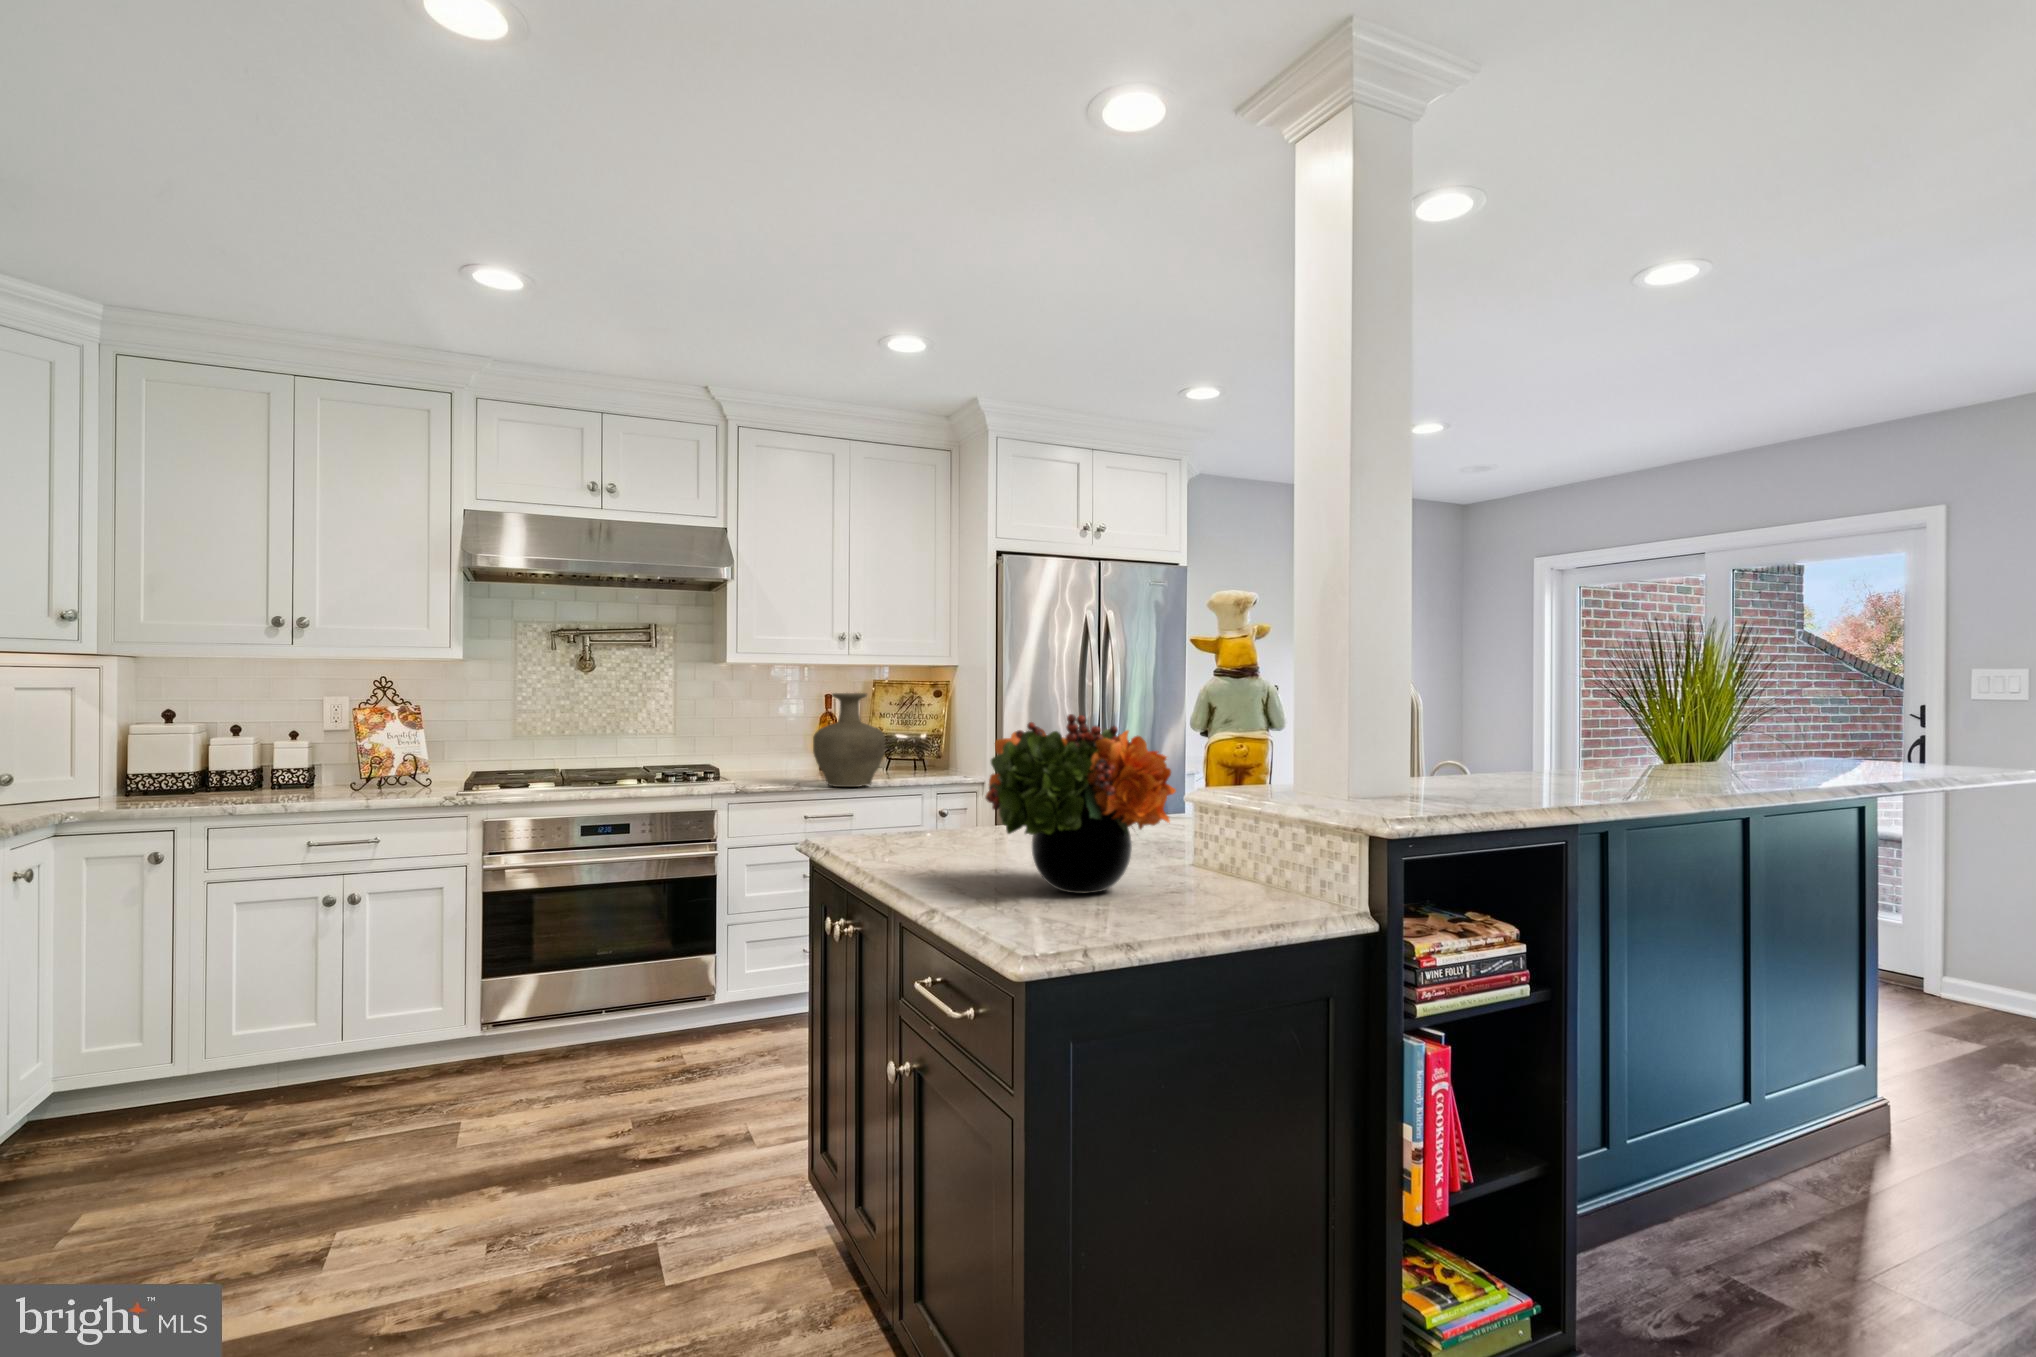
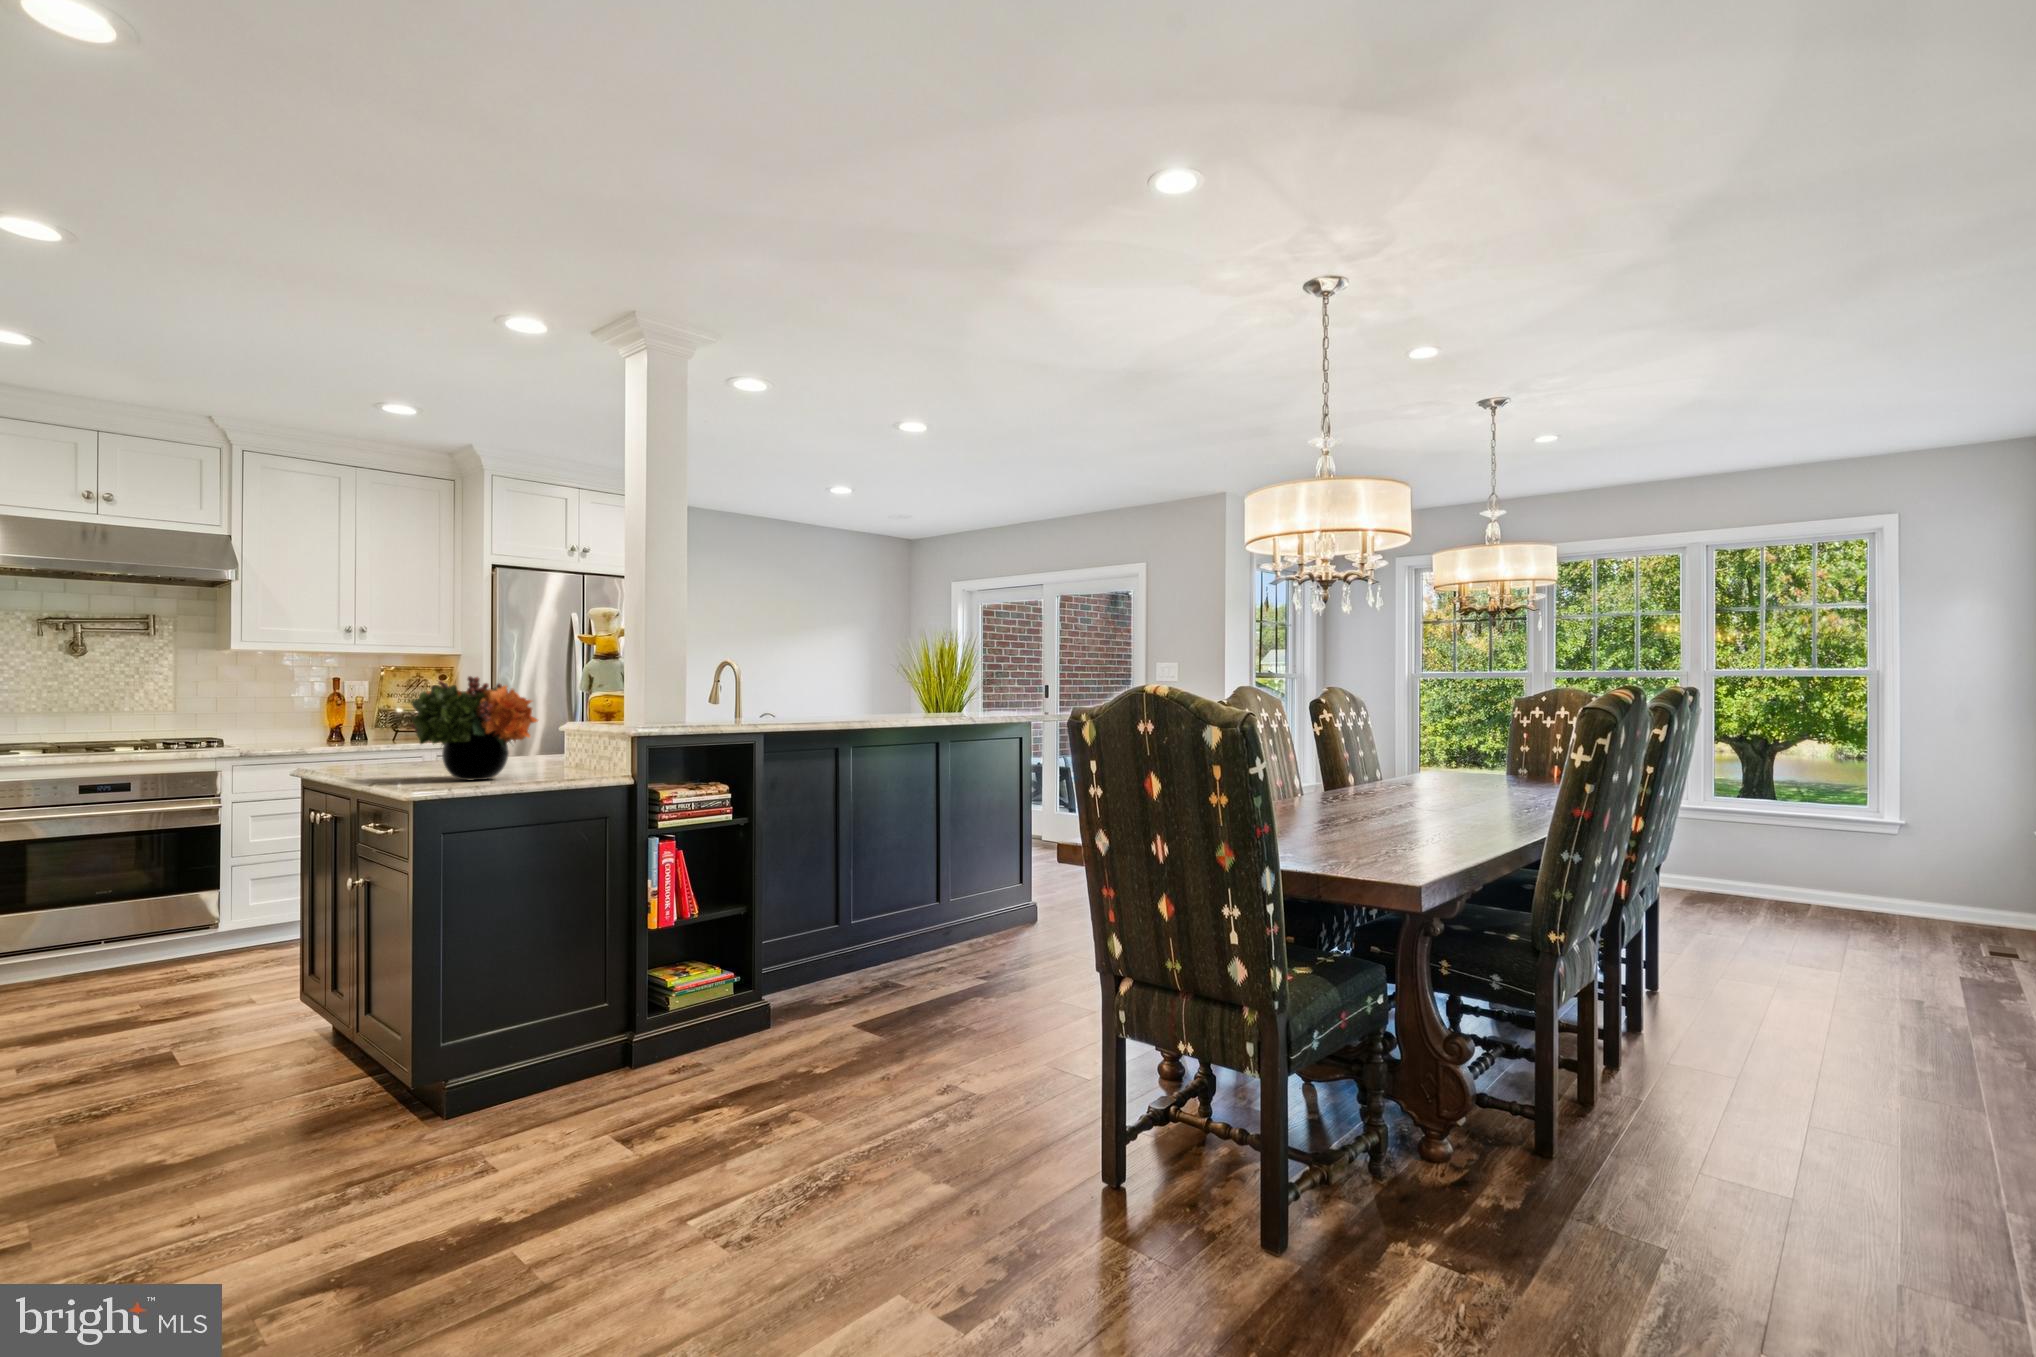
vase: present [813,693,885,787] -> none [316,675,386,751]

